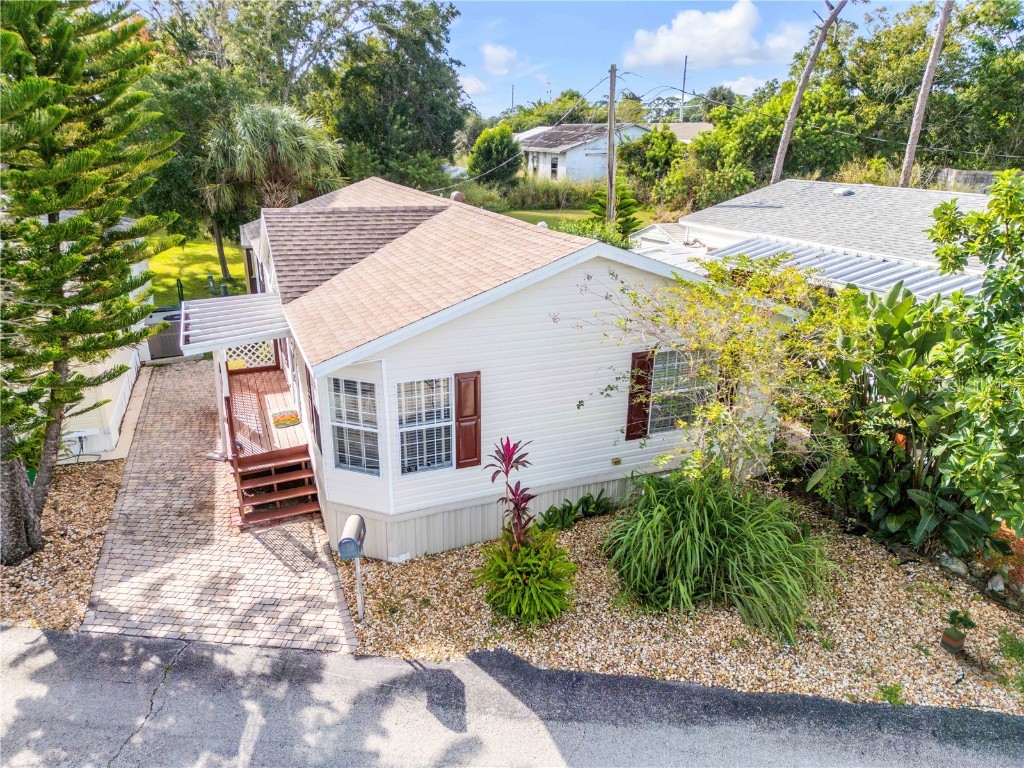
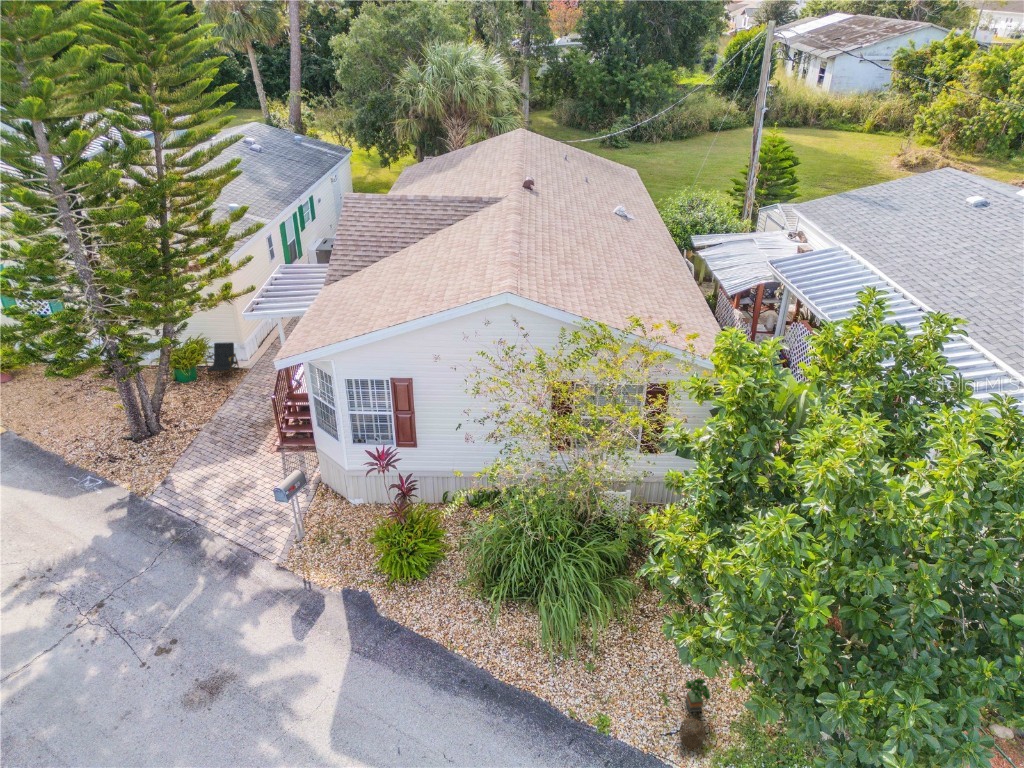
lounge chair: none [69,423,116,476] -> present [205,342,239,378]
woven basket: none [969,651,1005,685] -> present [680,718,705,748]

